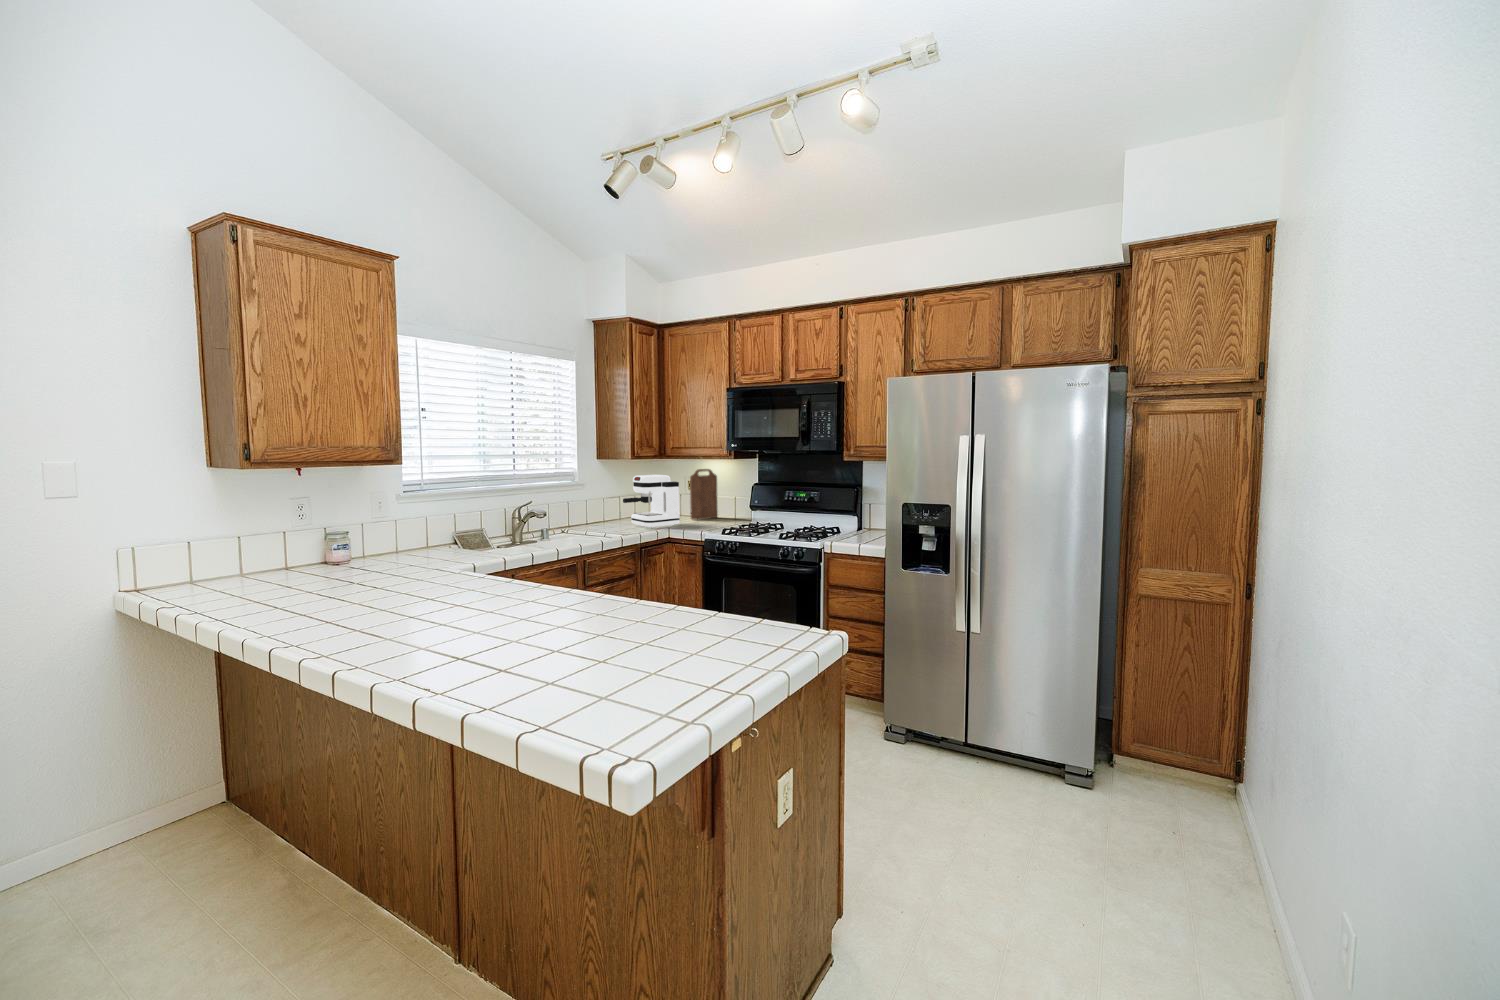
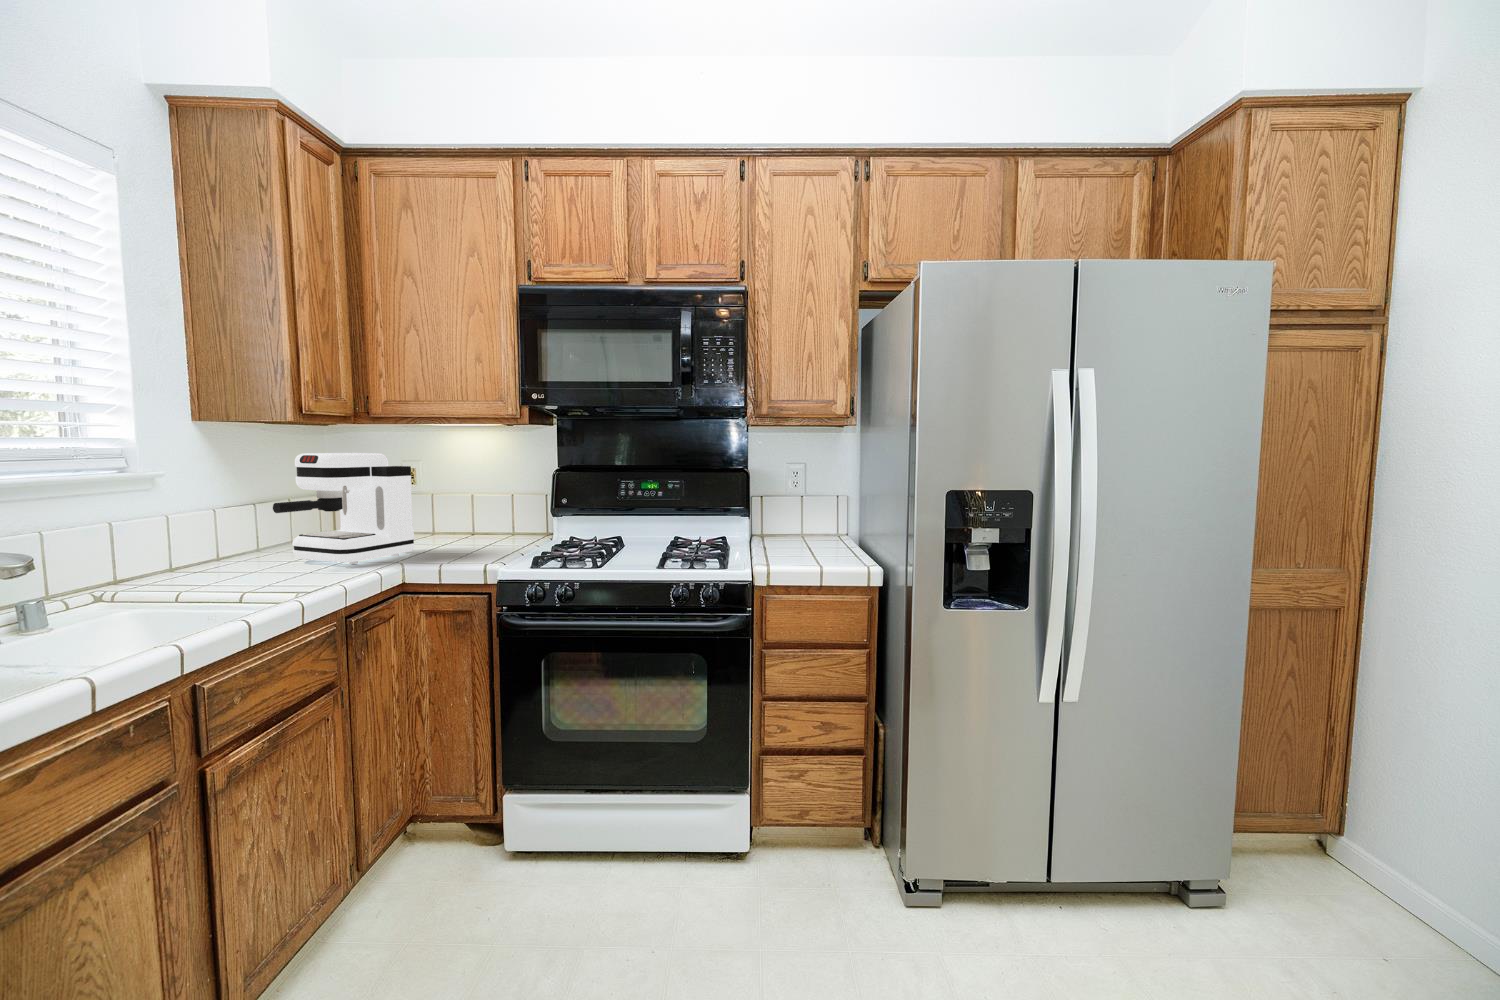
cutting board: present [690,469,718,519] -> none [424,444,478,541]

